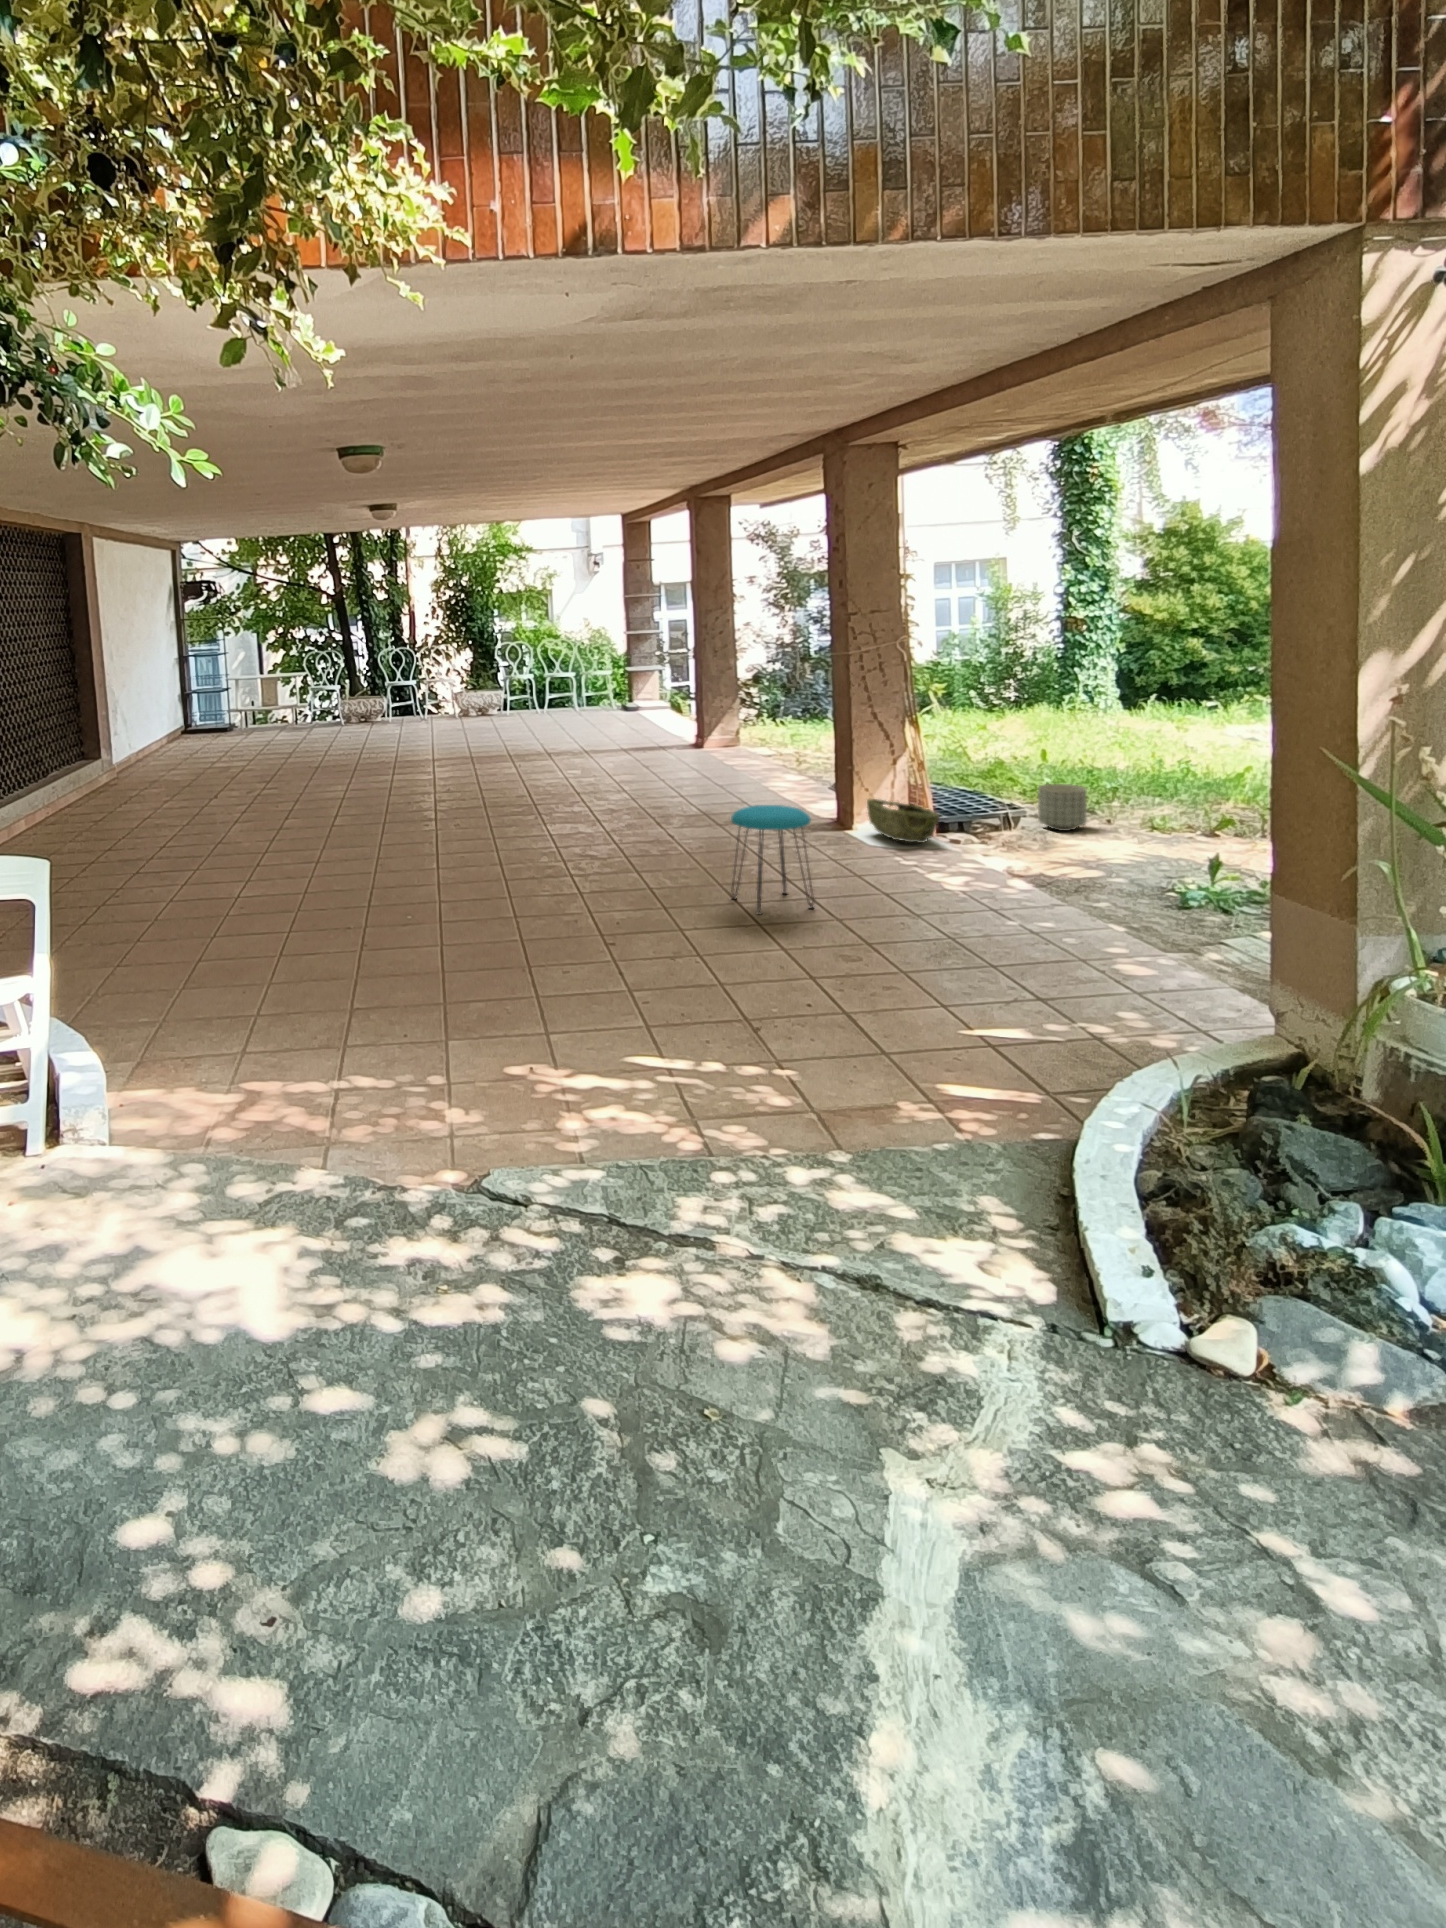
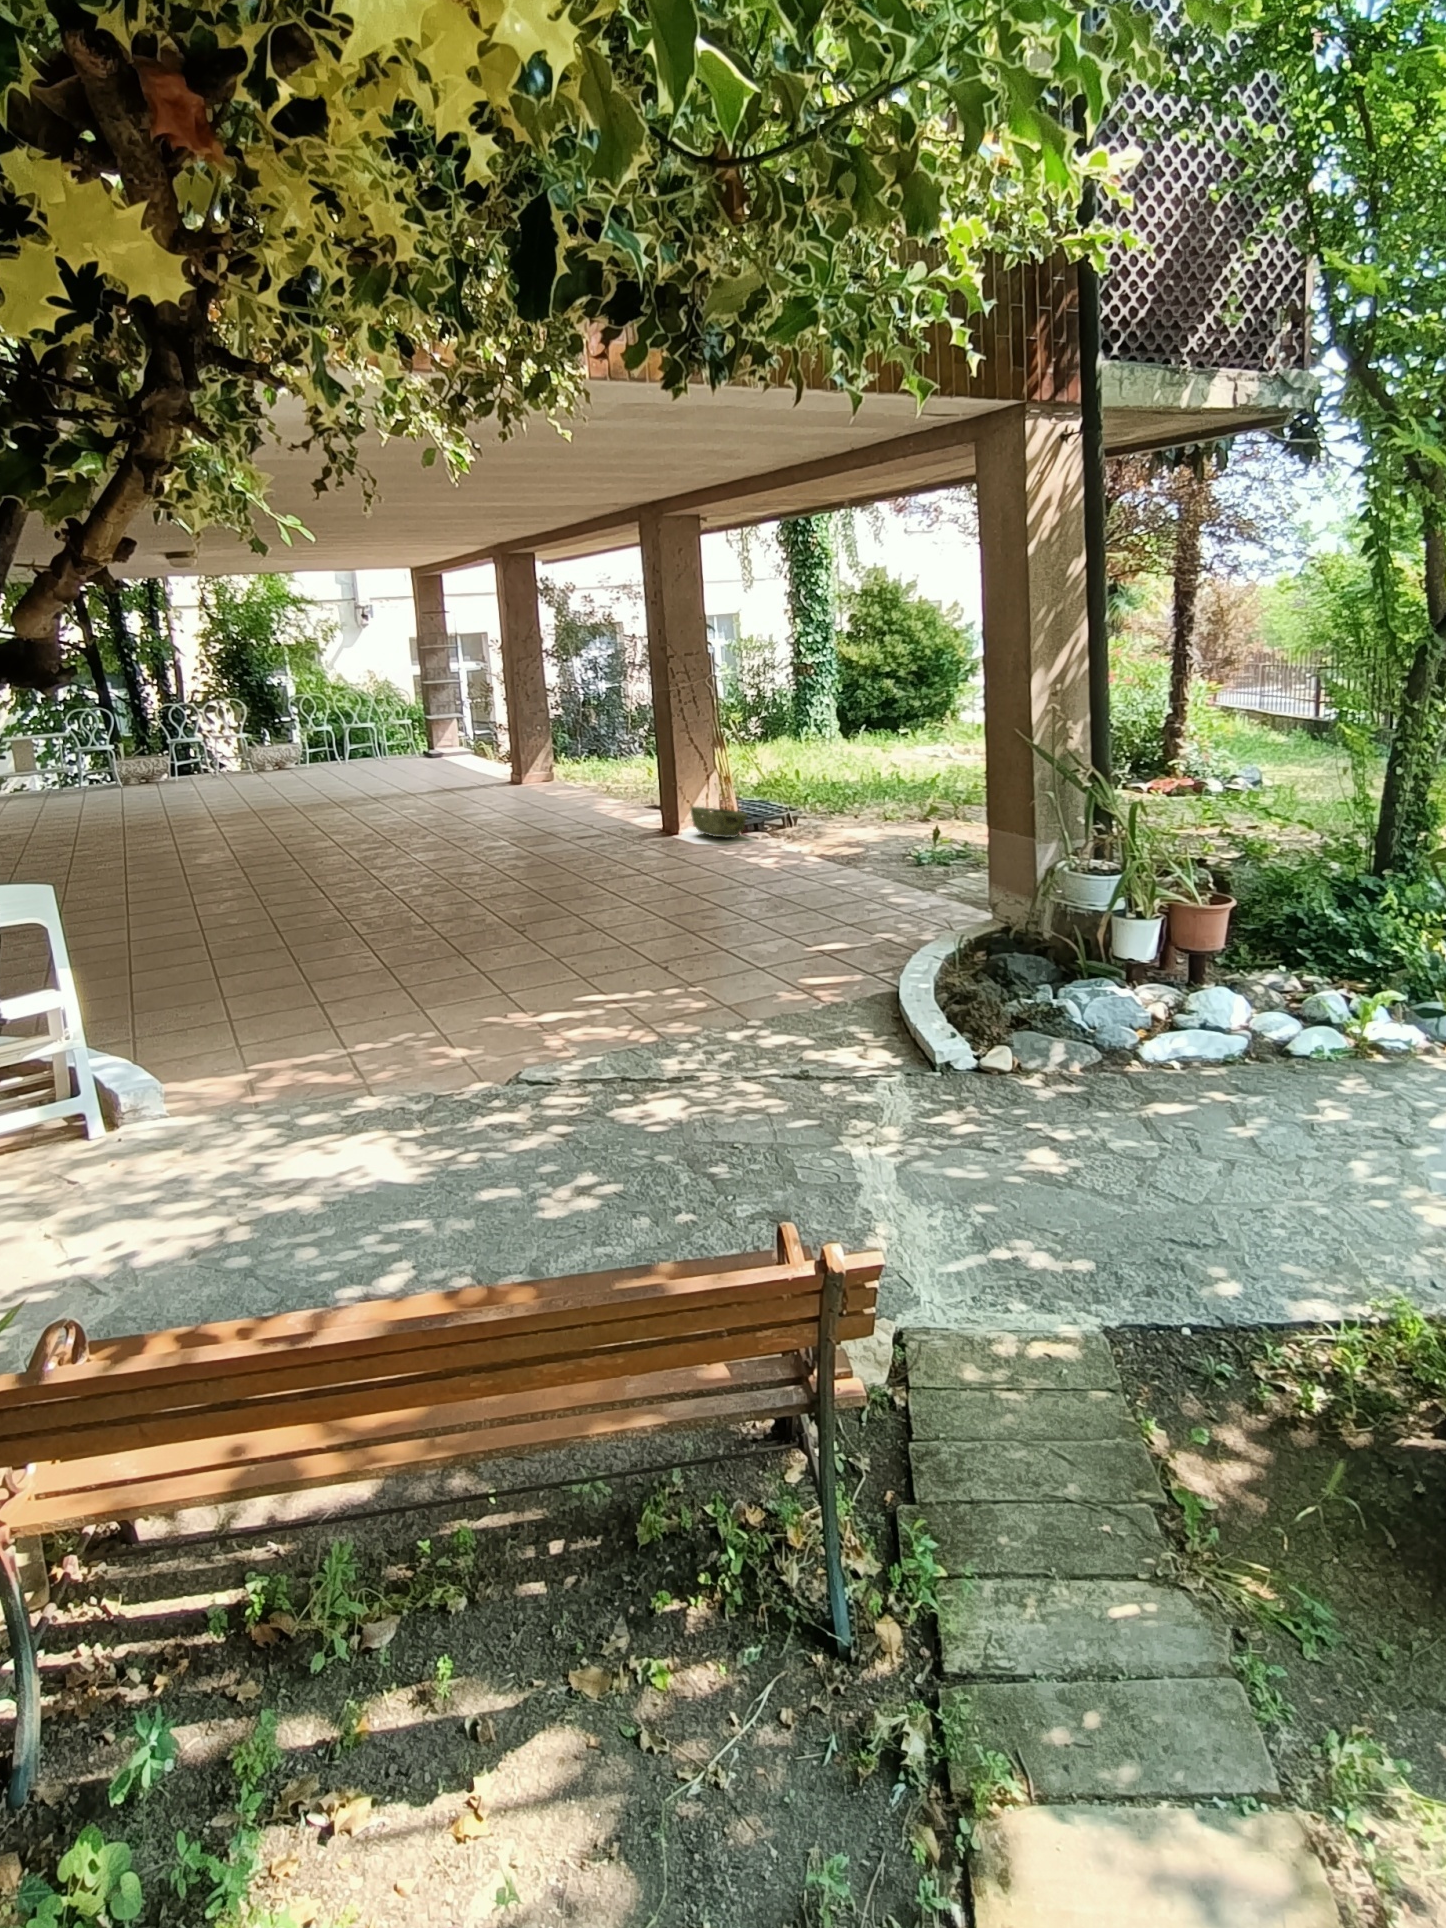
planter: present [1038,784,1087,831] -> none [811,787,845,822]
stool: present [731,805,814,914] -> none [608,809,675,895]

